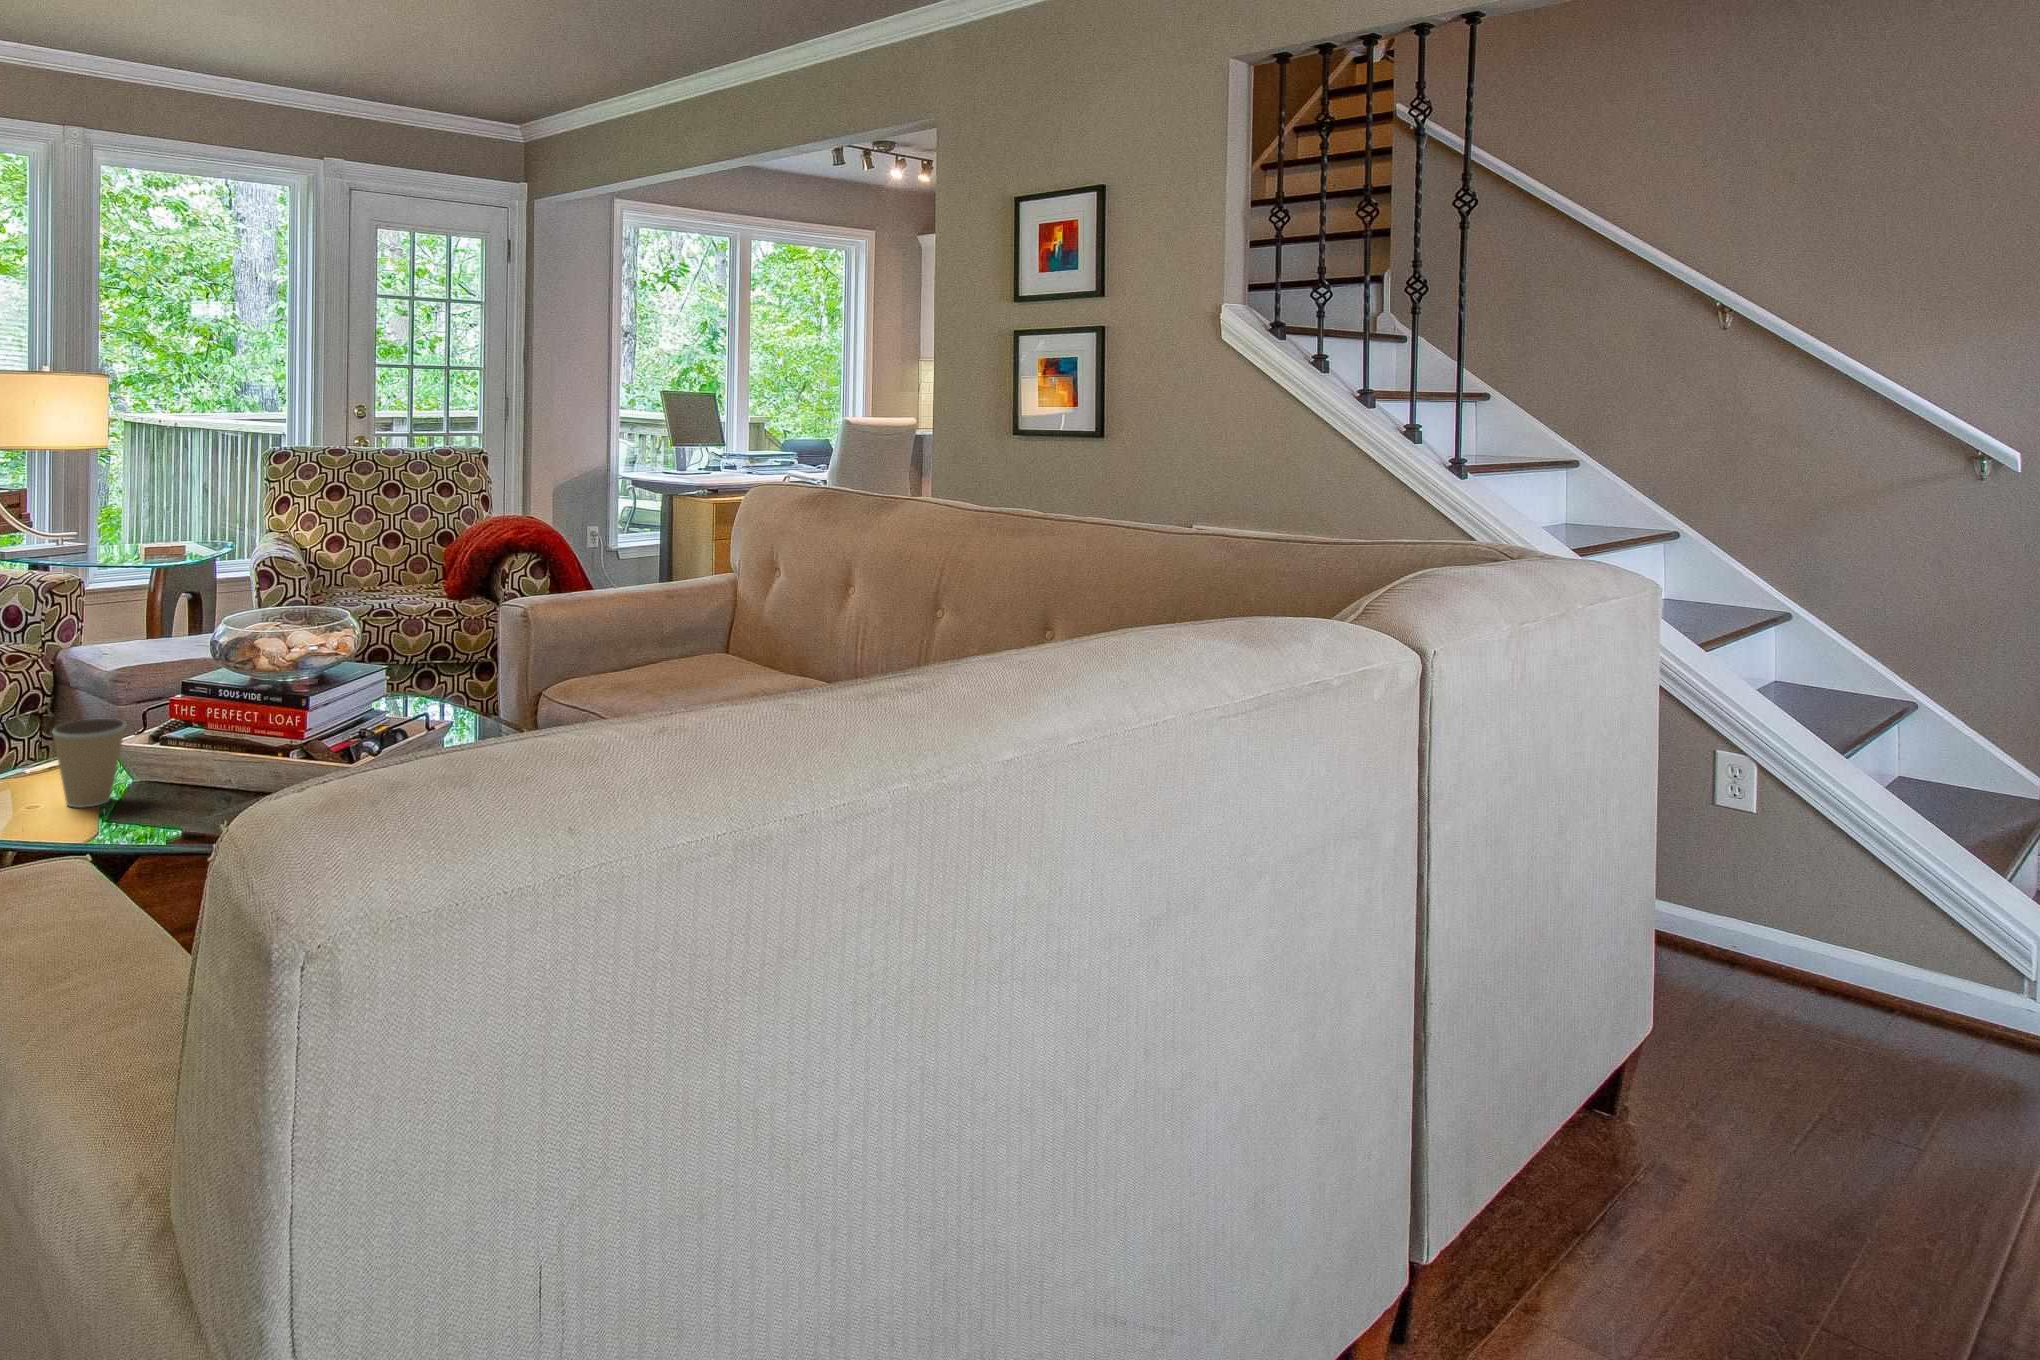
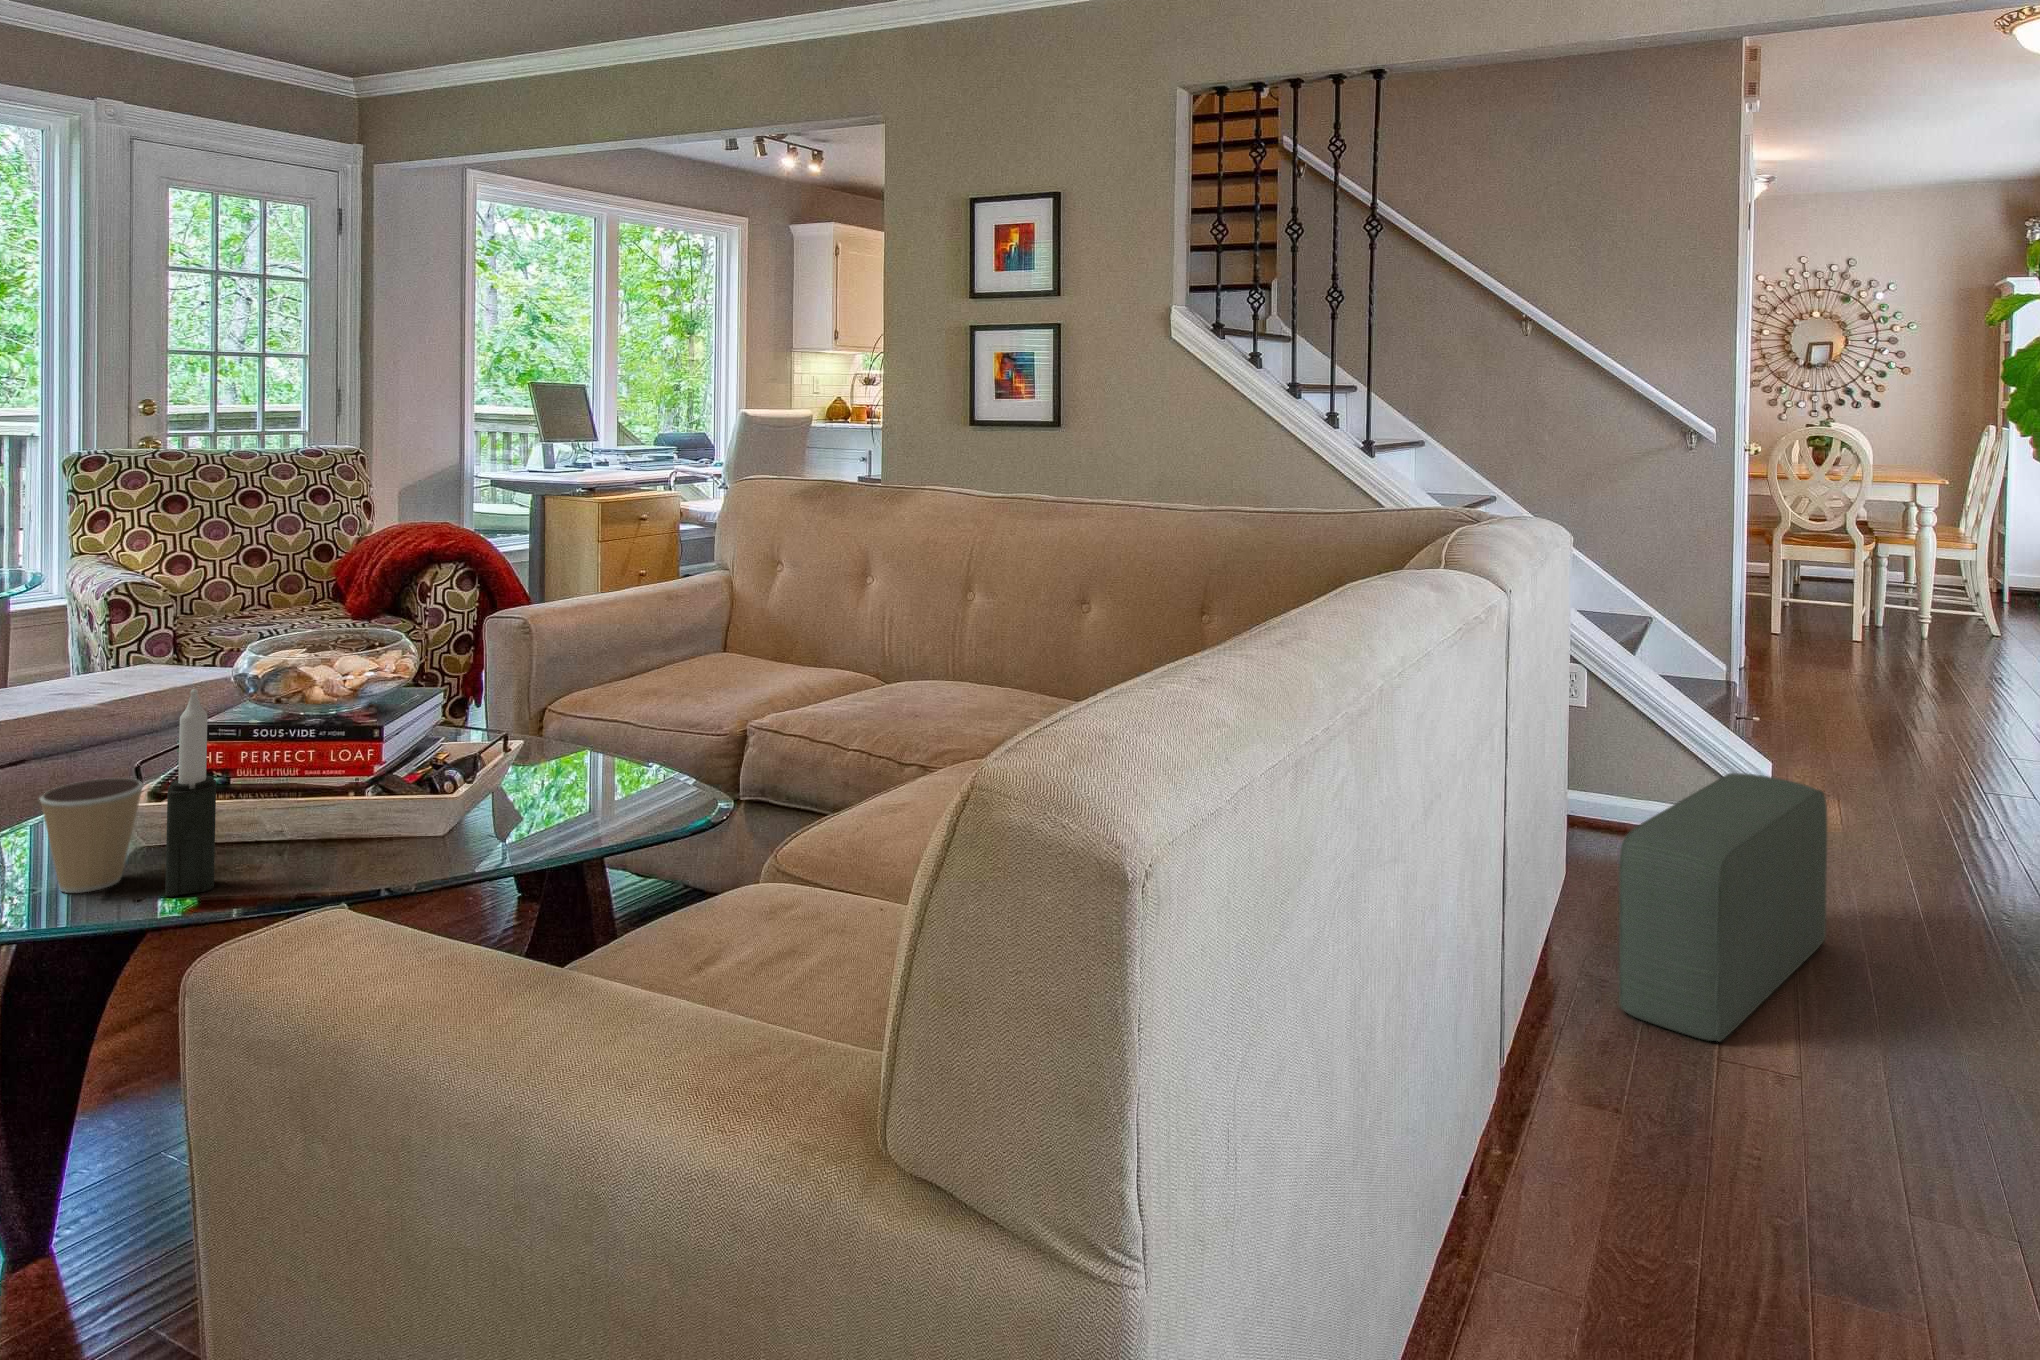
candle: none [123,652,164,819] -> present [165,689,216,897]
pouf: none [1630,909,2012,1248] -> present [1619,773,1827,1042]

